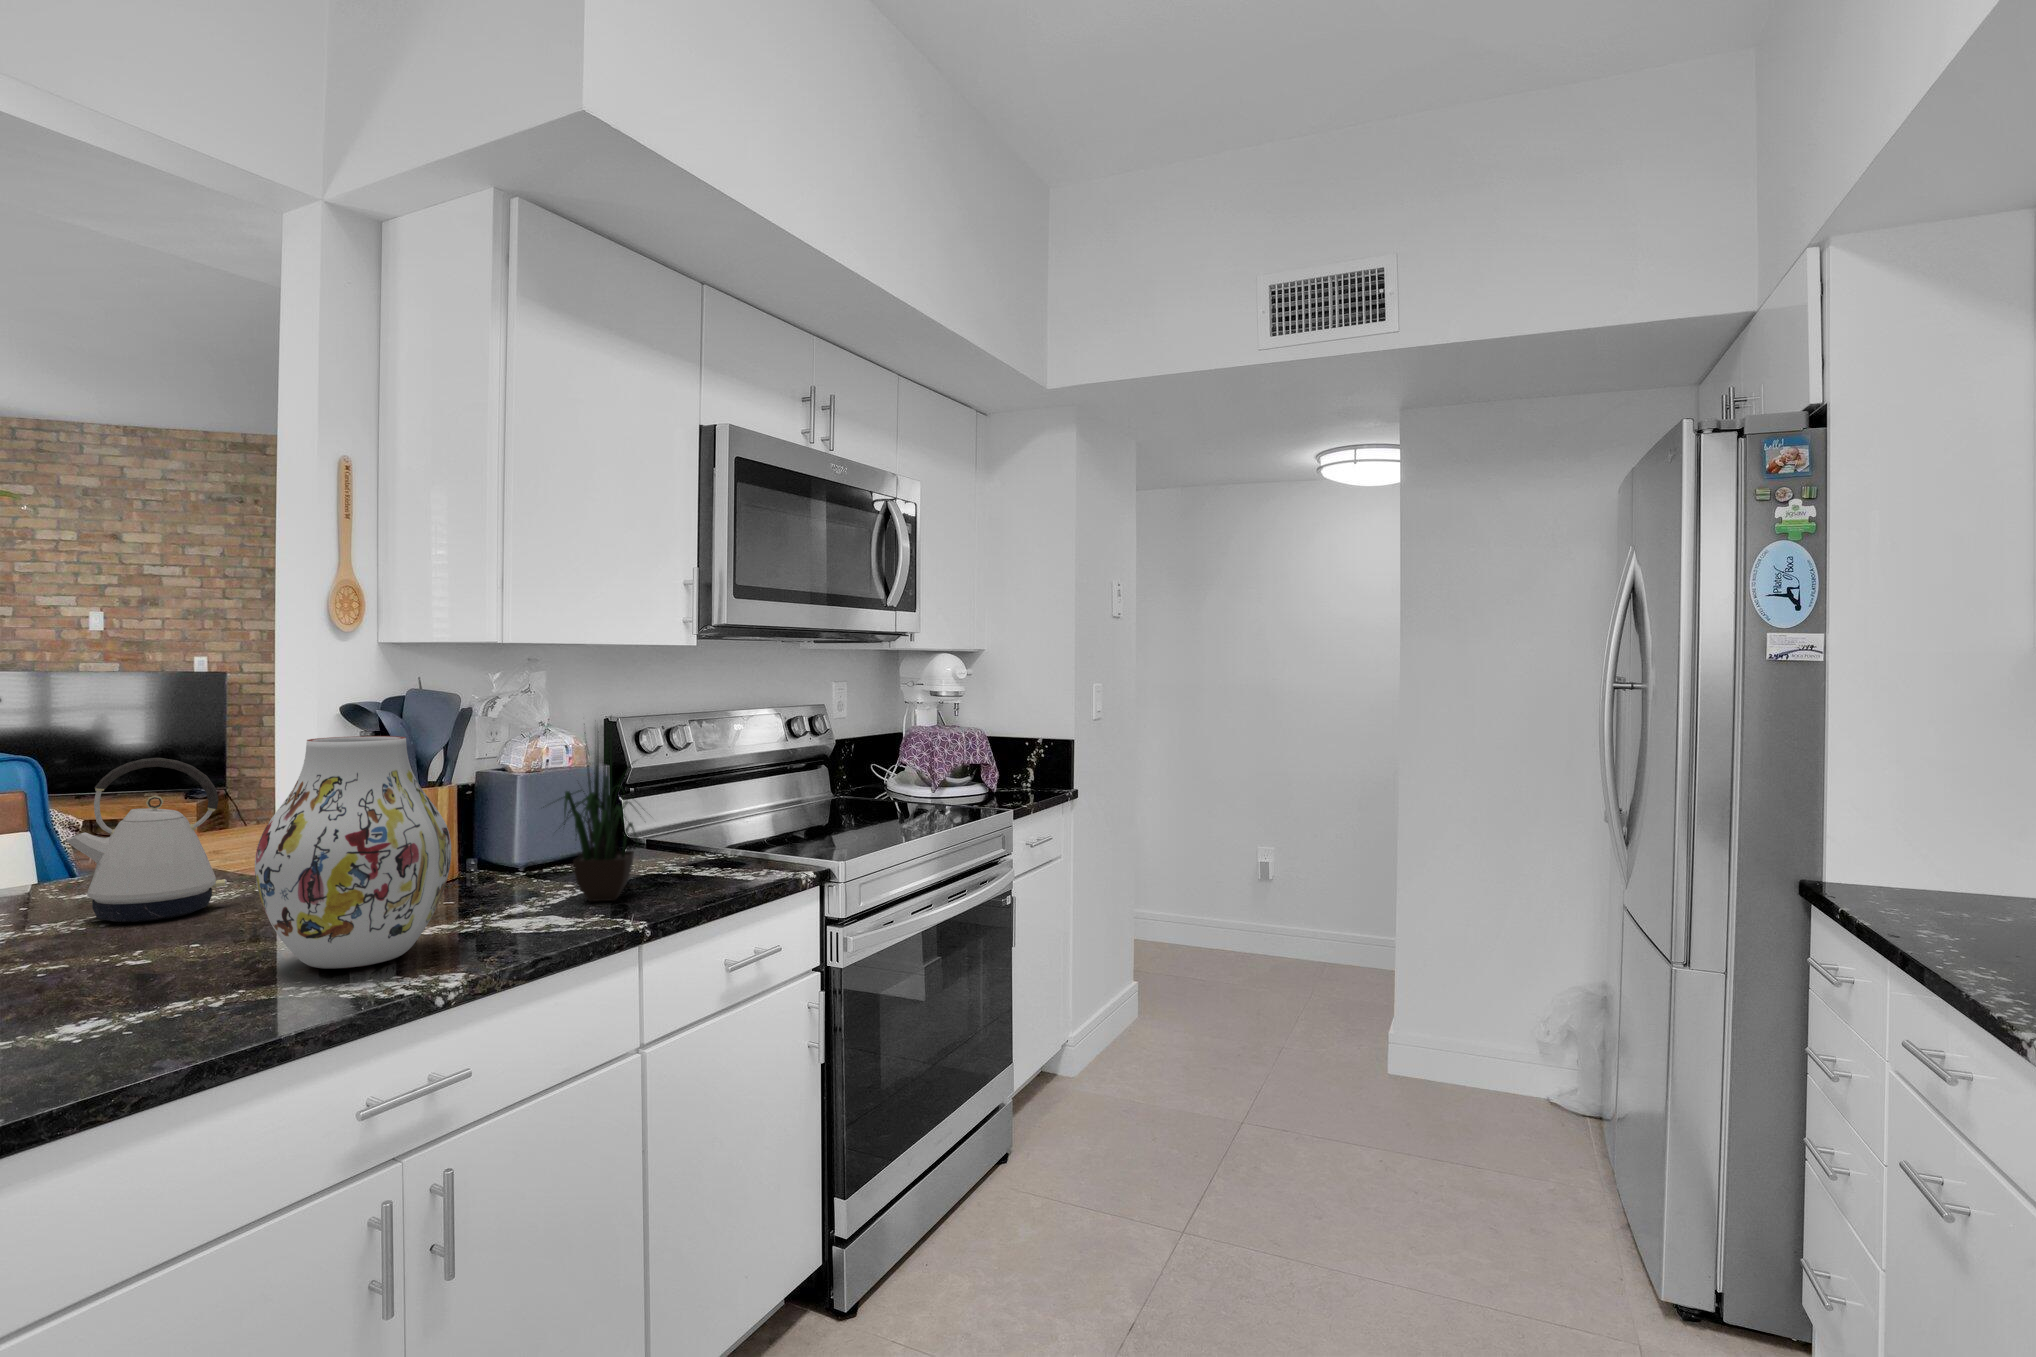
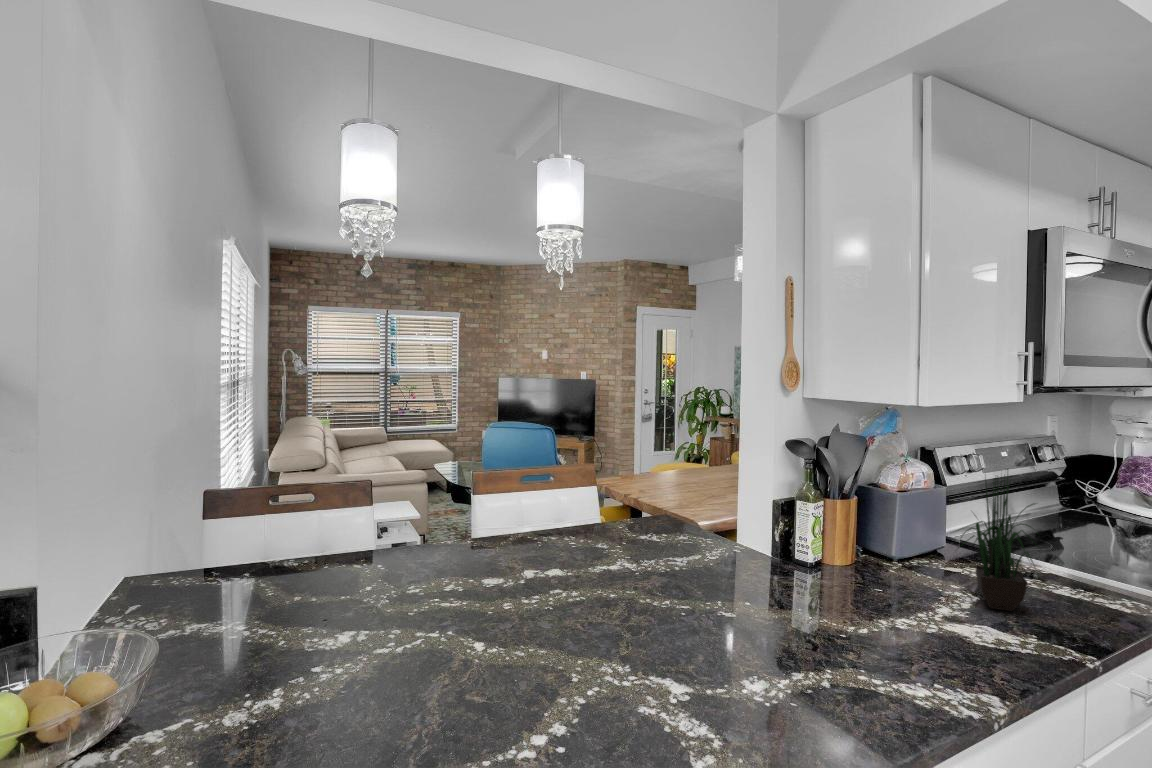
vase: present [255,736,451,968] -> none [815,484,946,658]
kettle: present [66,758,227,922] -> none [656,470,729,569]

